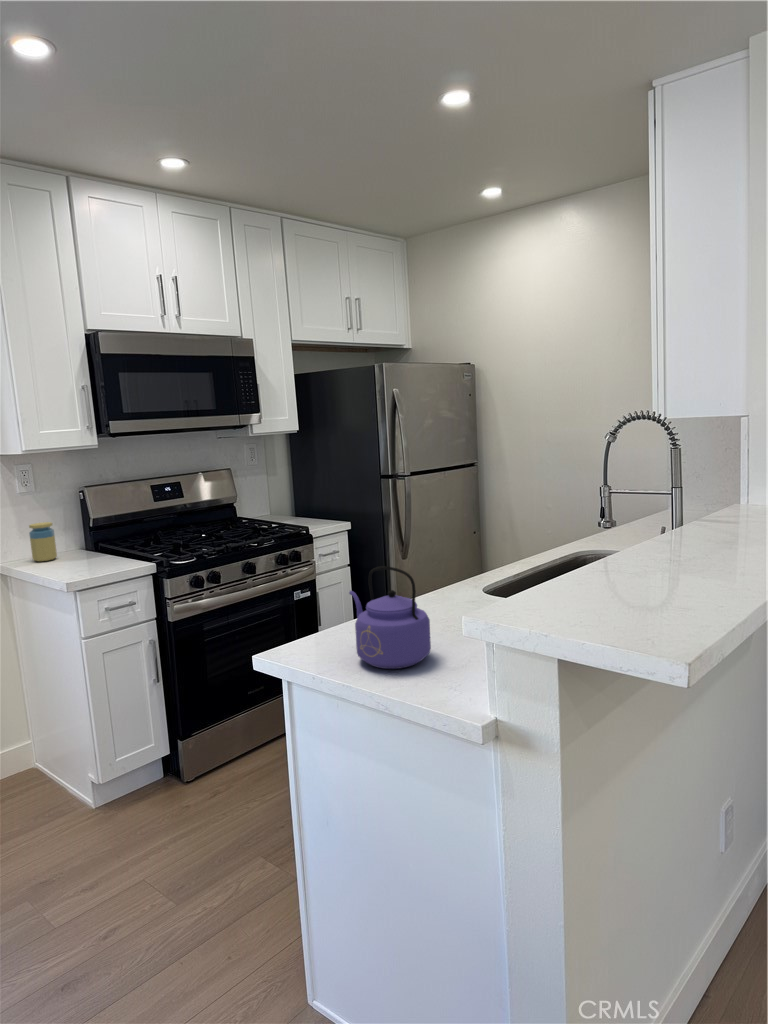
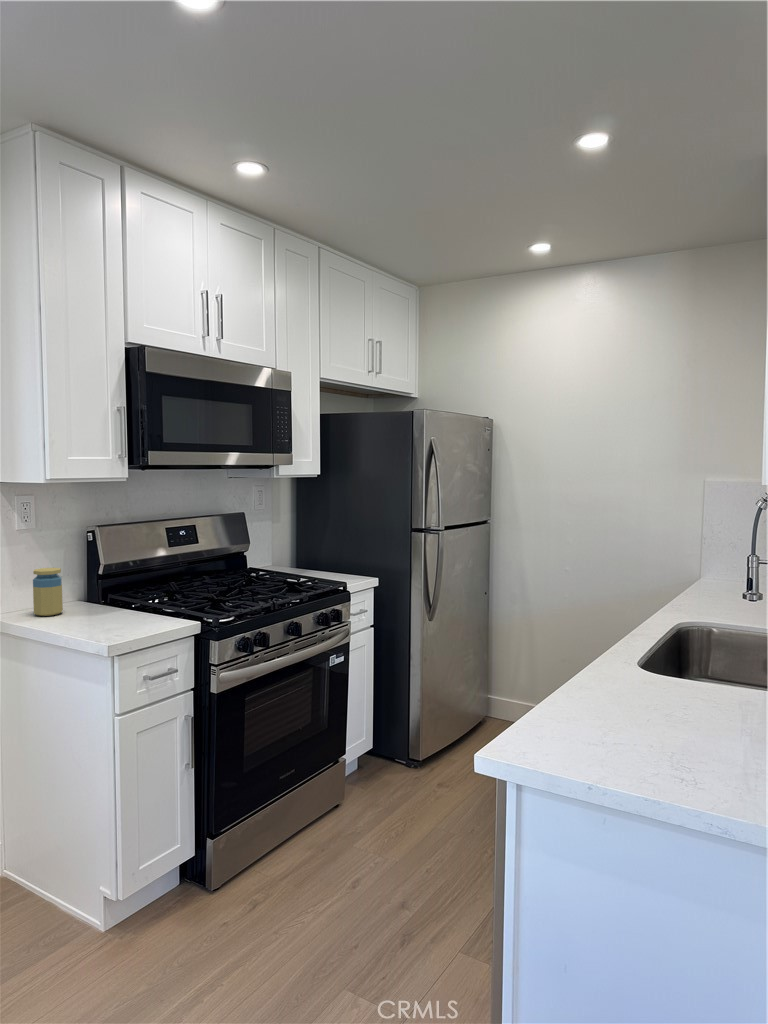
kettle: present [349,566,431,669] -> none [584,639,710,770]

